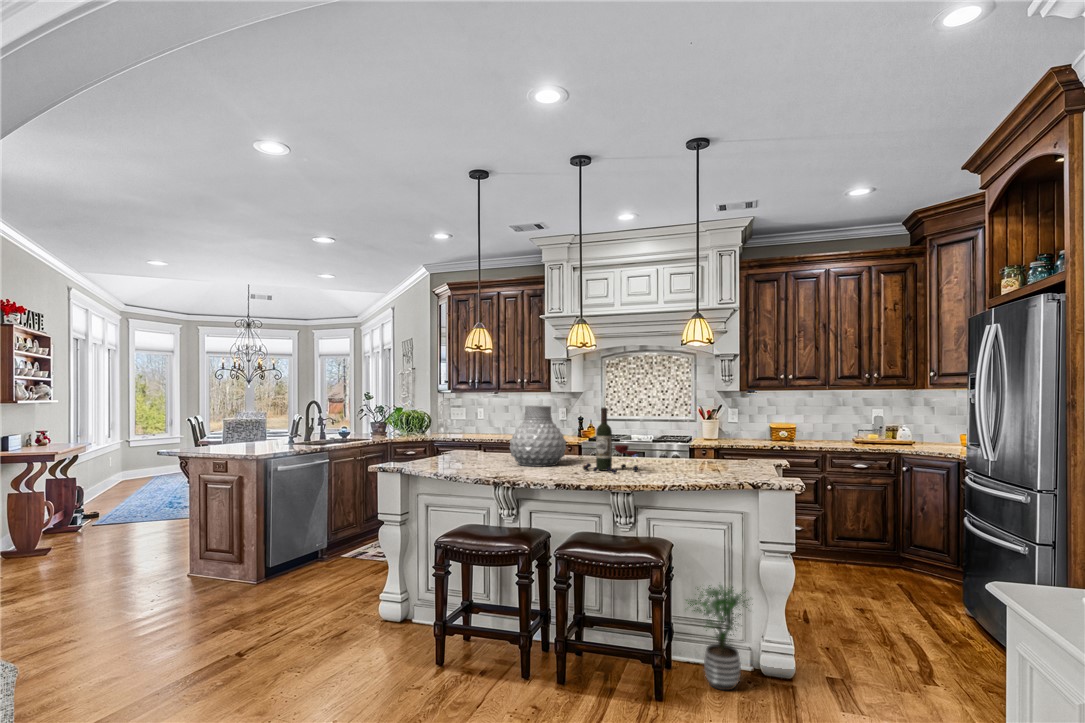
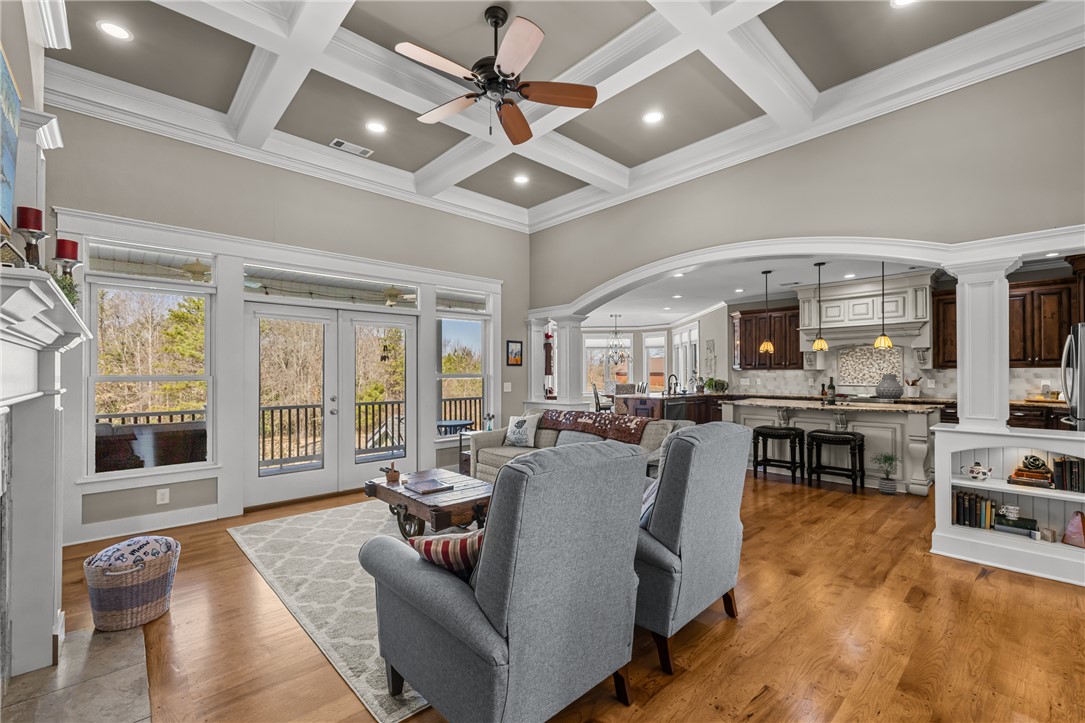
vase: present [510,406,566,467] -> present [875,374,904,399]

